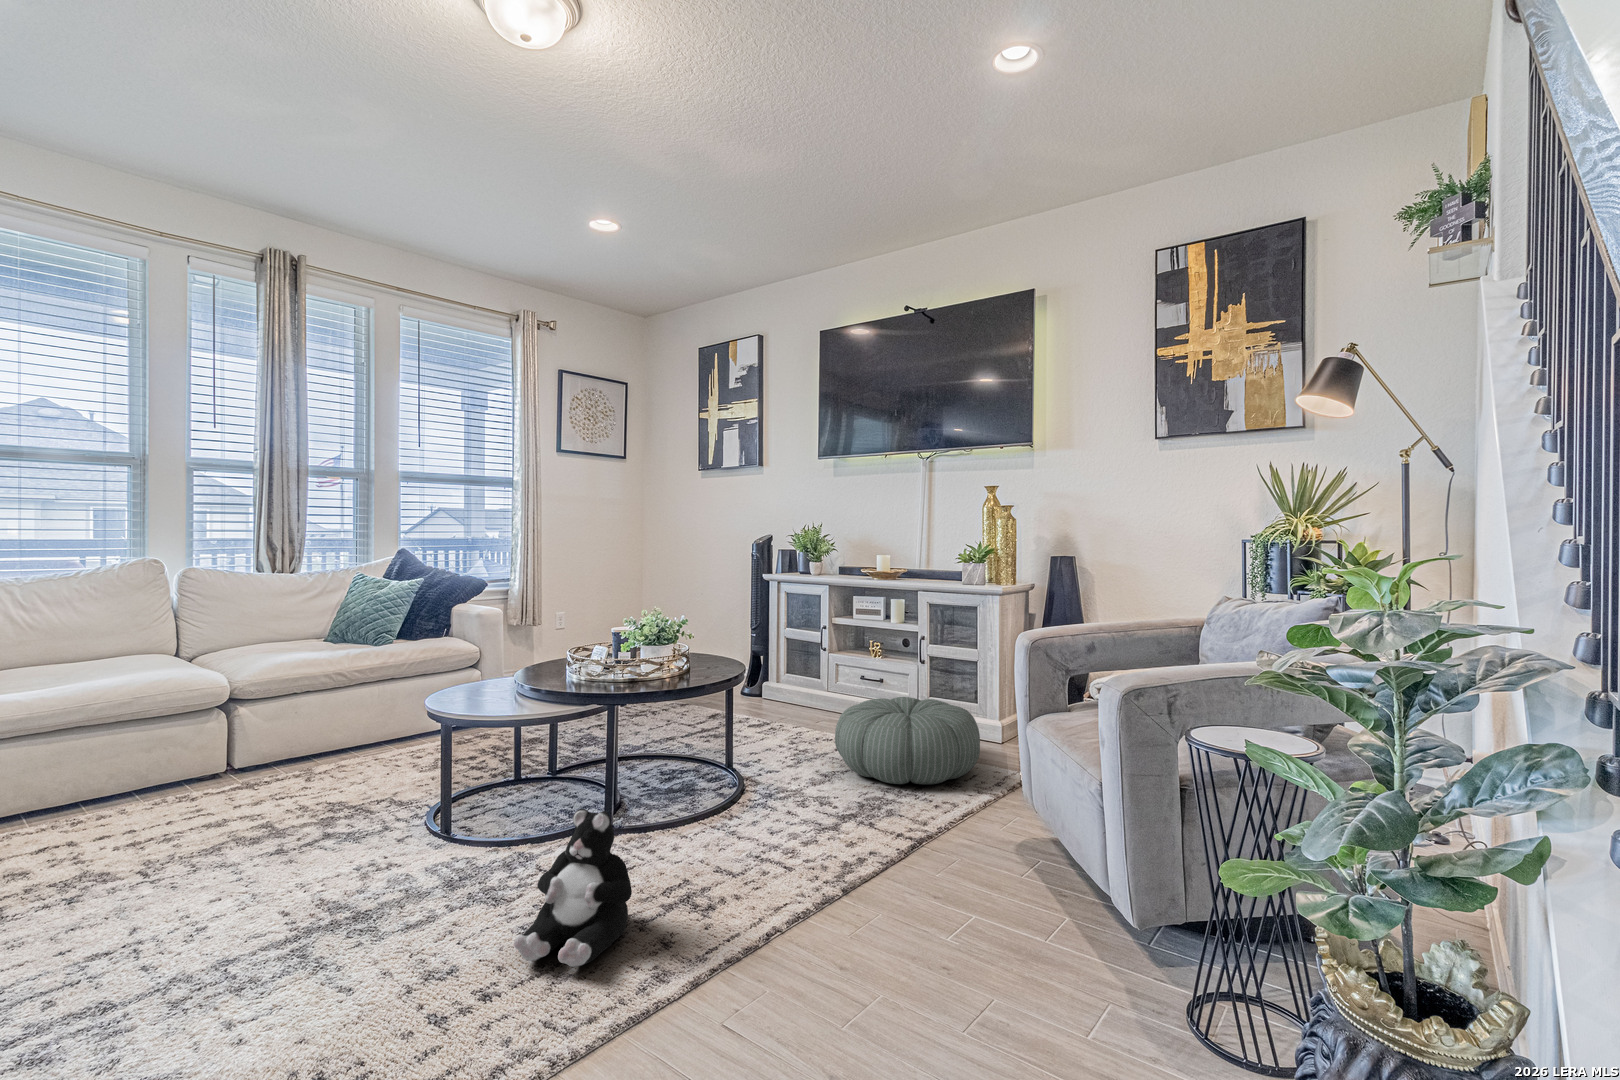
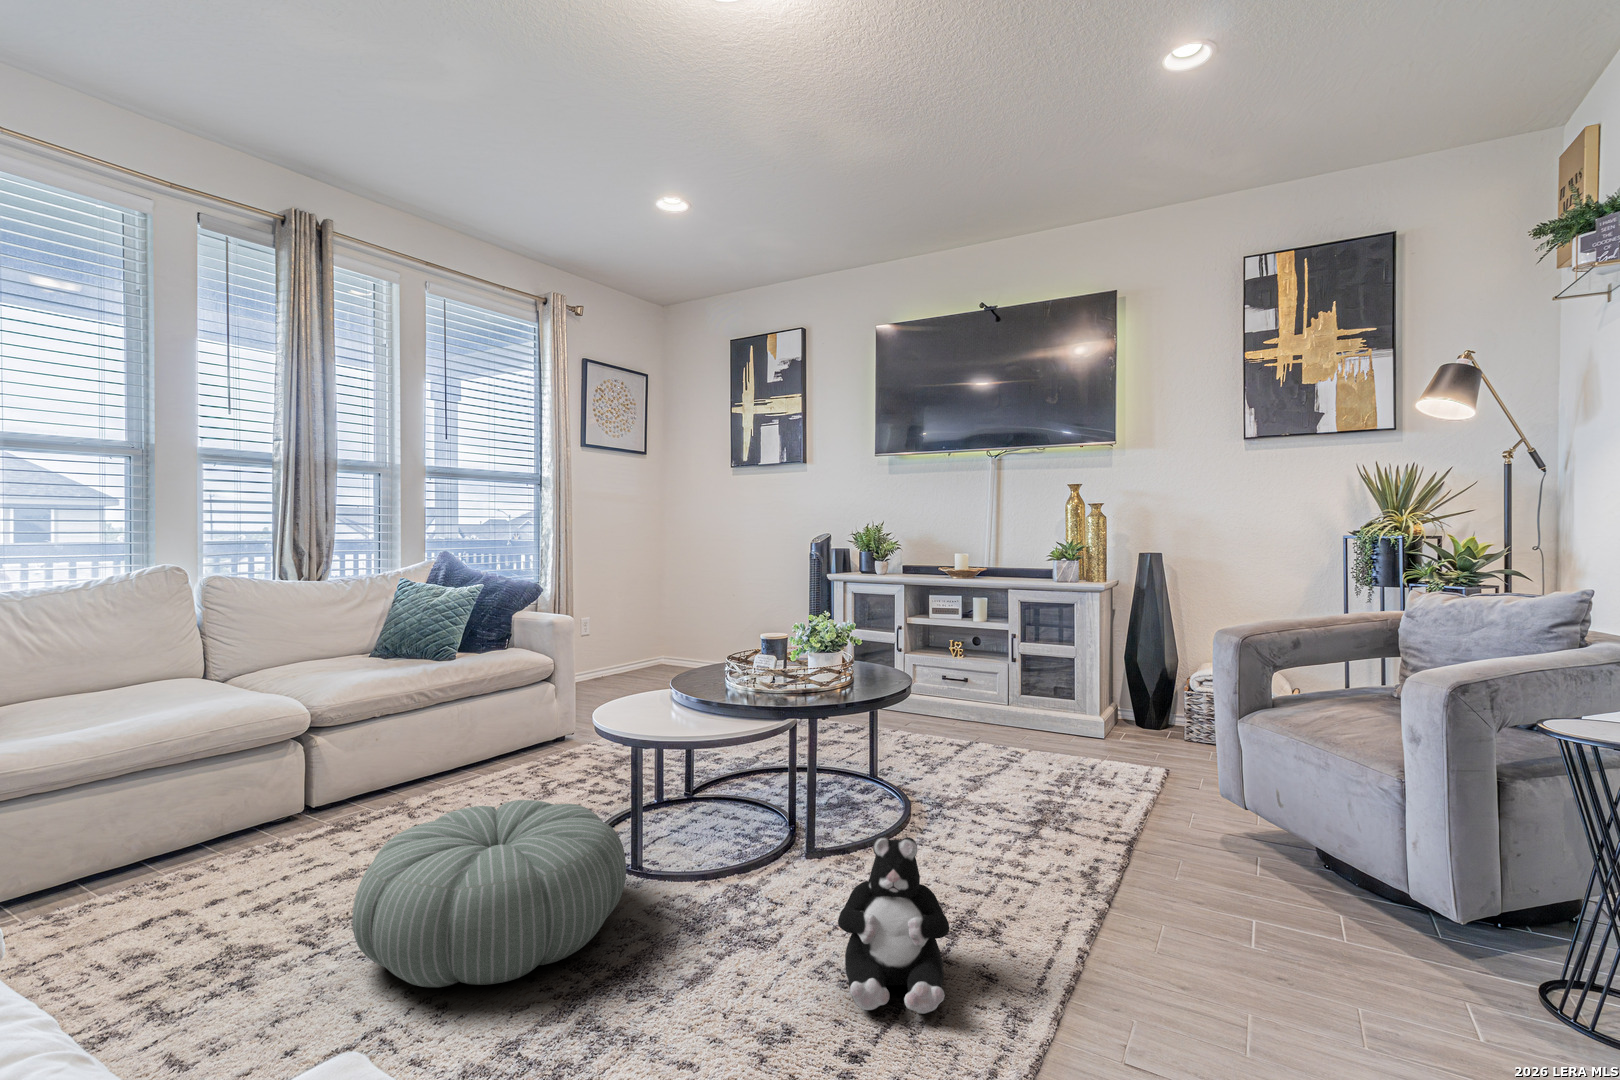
pouf: present [835,697,980,784] -> present [352,800,626,987]

